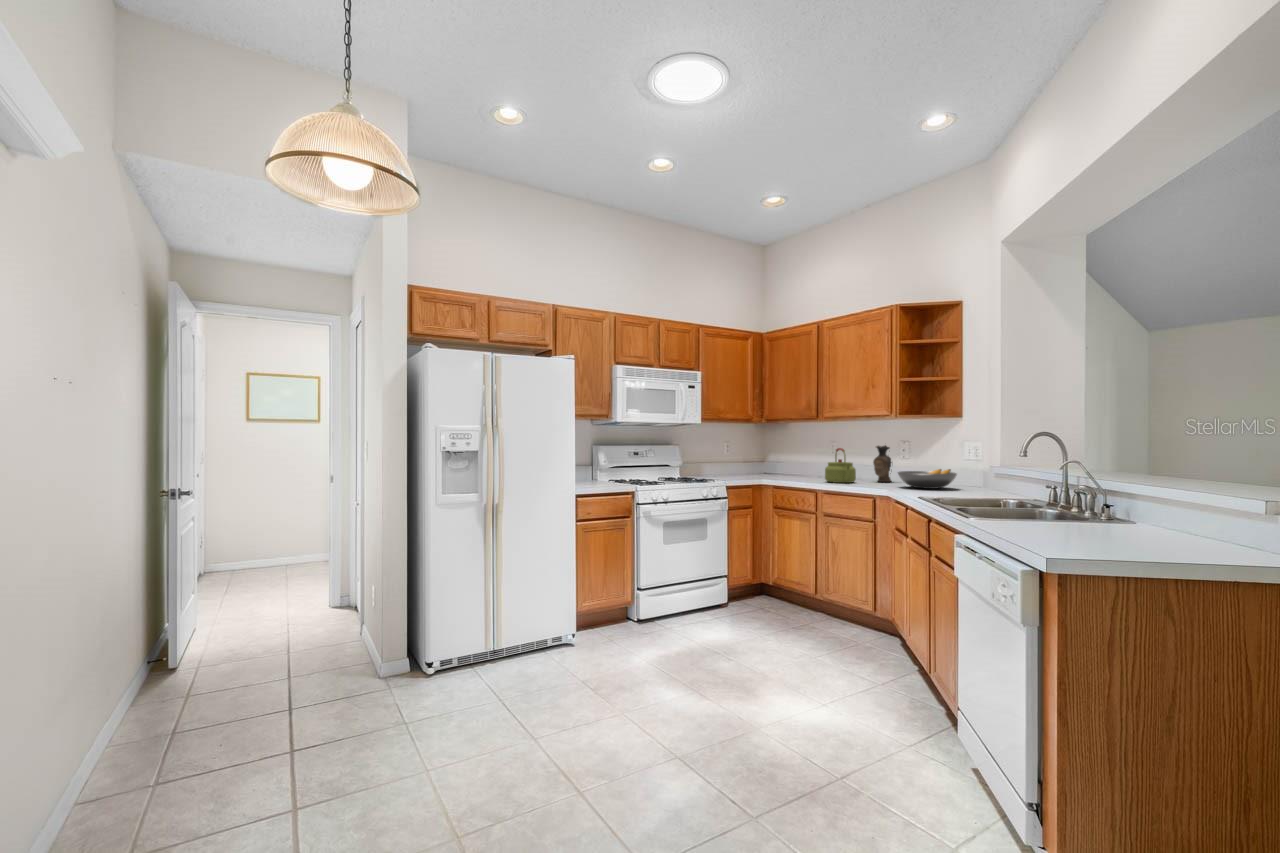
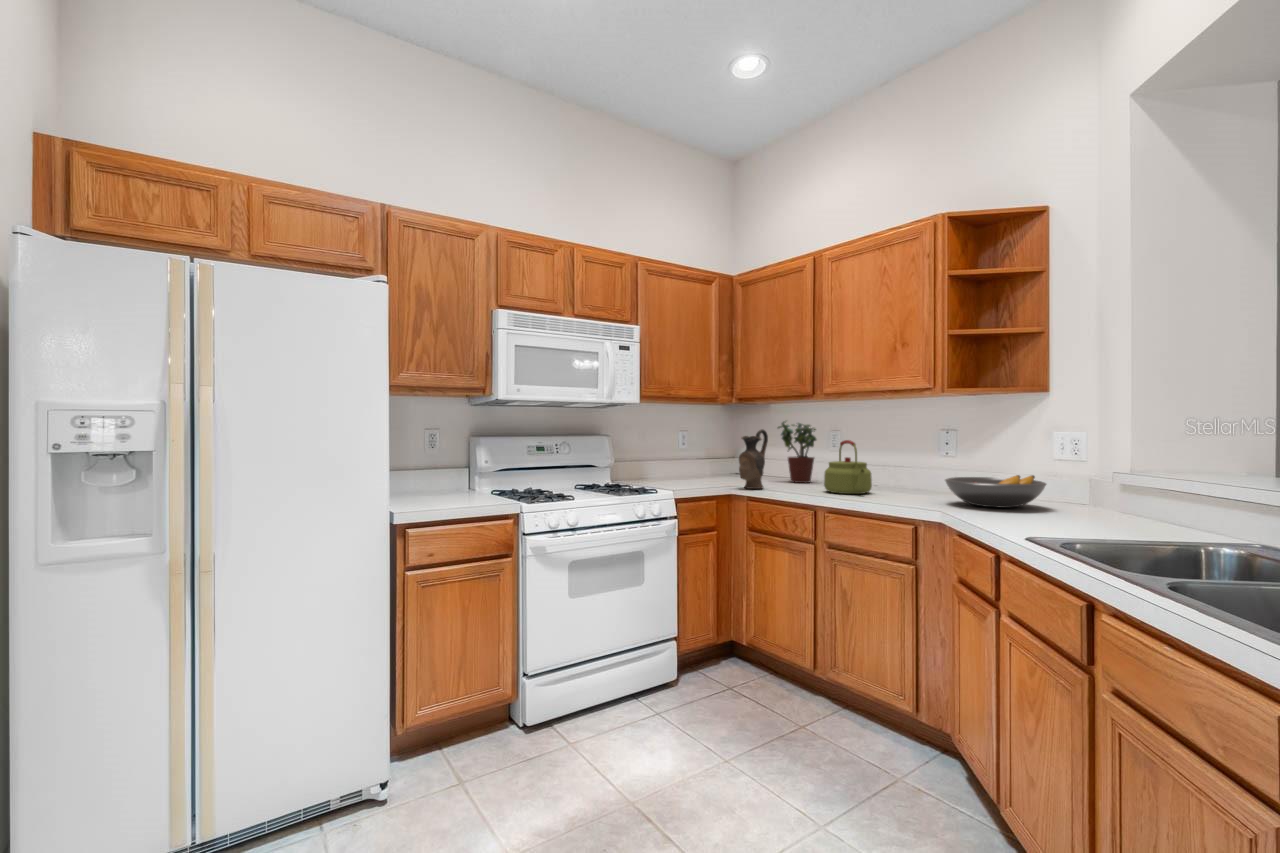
potted plant: none [795,435,823,478] -> present [778,421,816,483]
ceramic pitcher: present [873,445,892,482] -> present [739,429,768,489]

